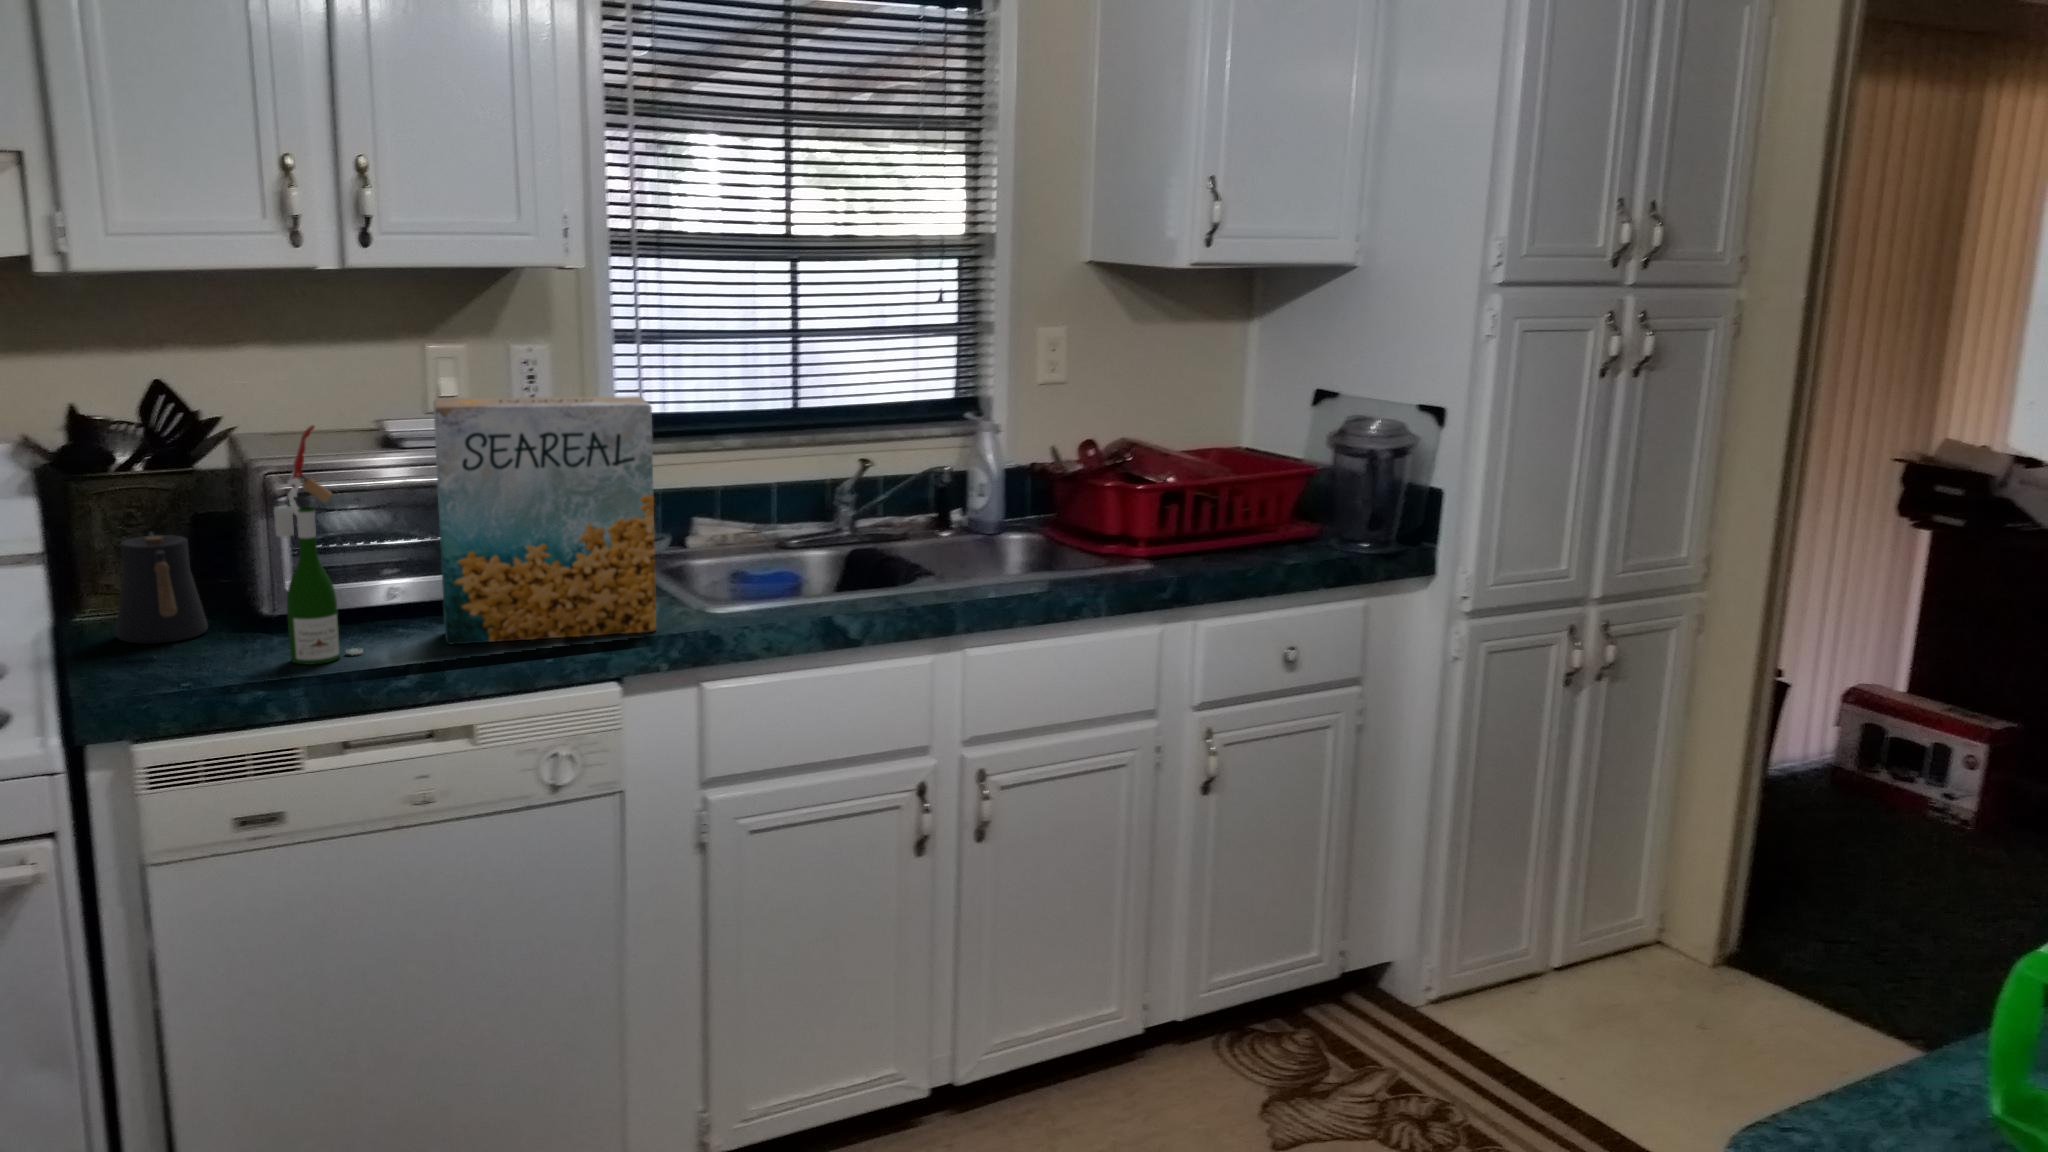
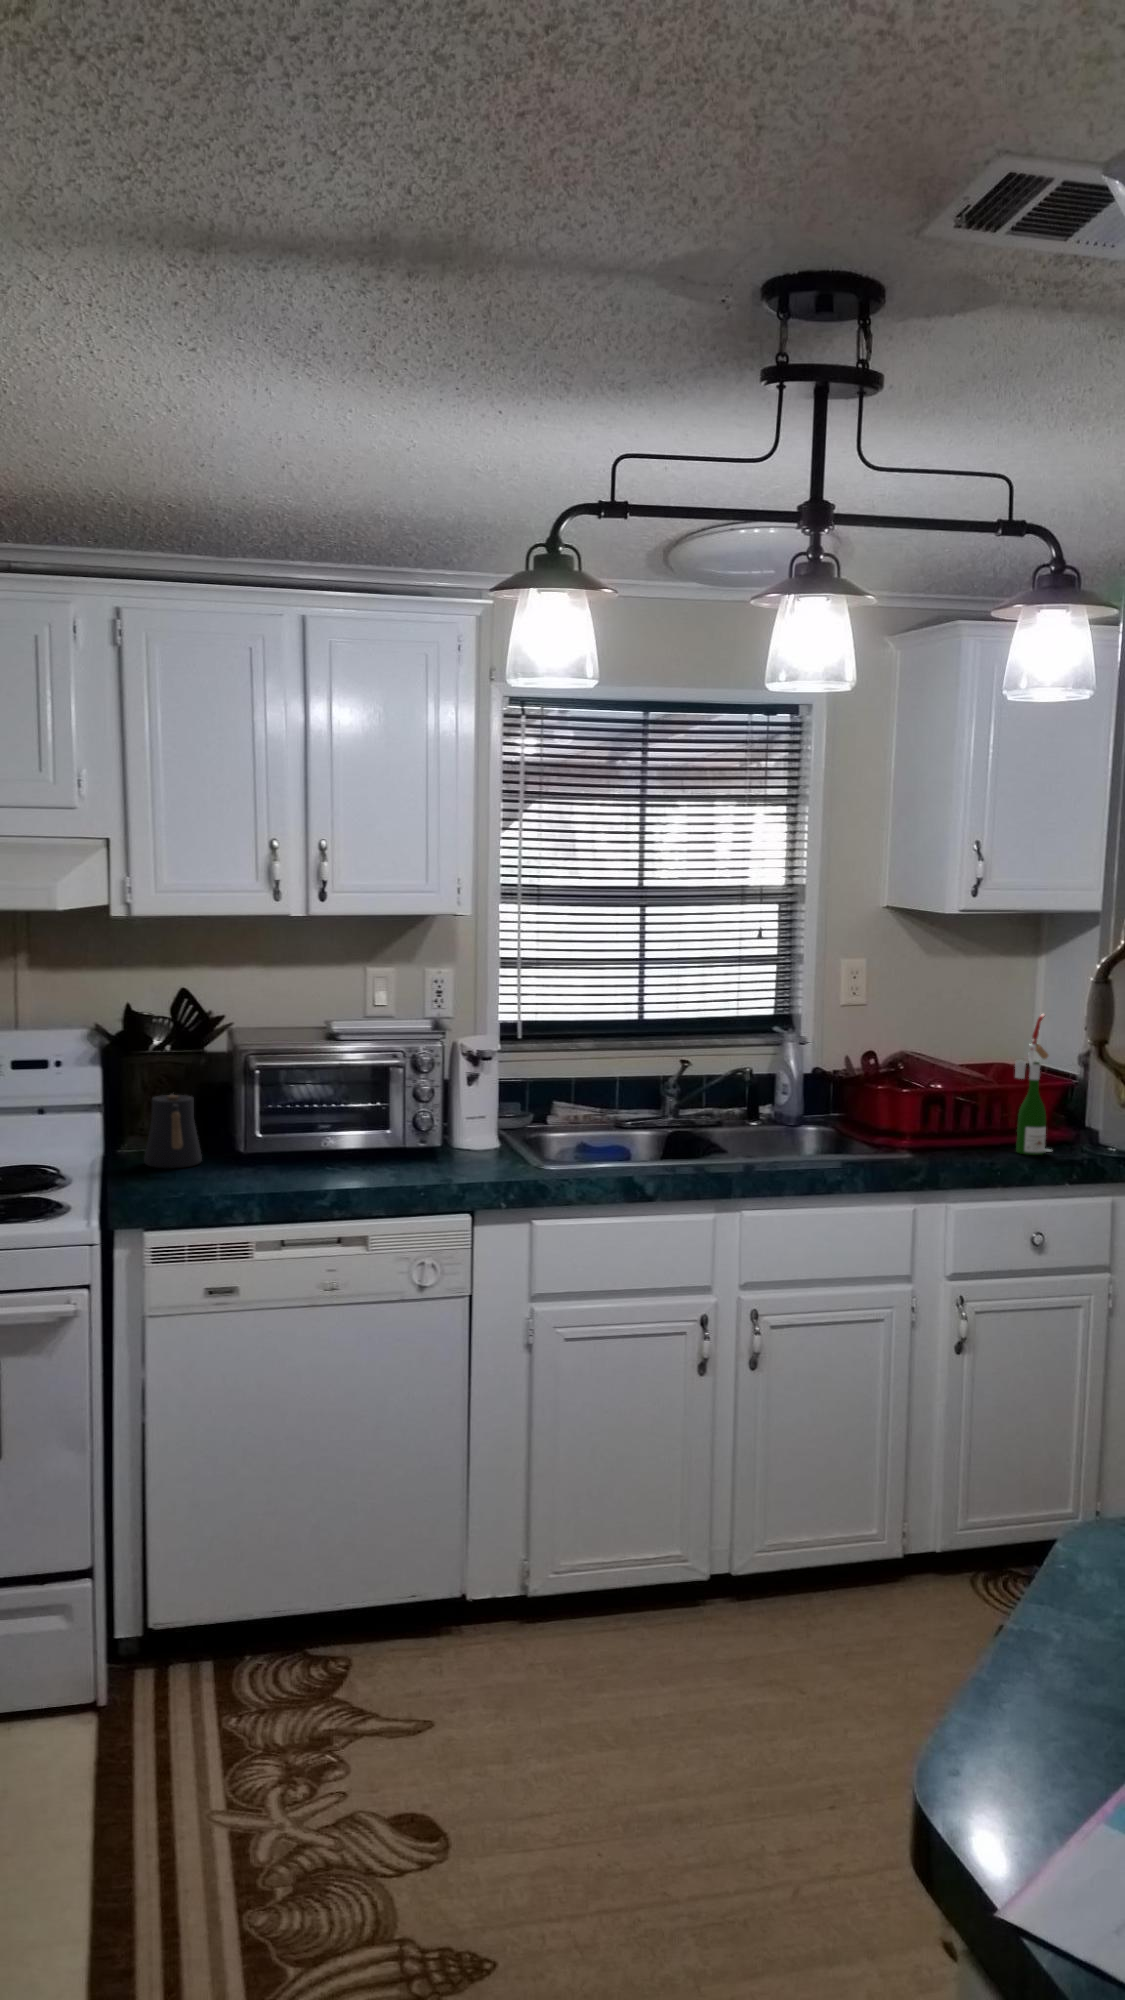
cereal box: present [433,396,656,644] -> none [353,1005,503,1180]
wine bottle: present [274,425,363,665] -> present [1015,1014,1052,1155]

